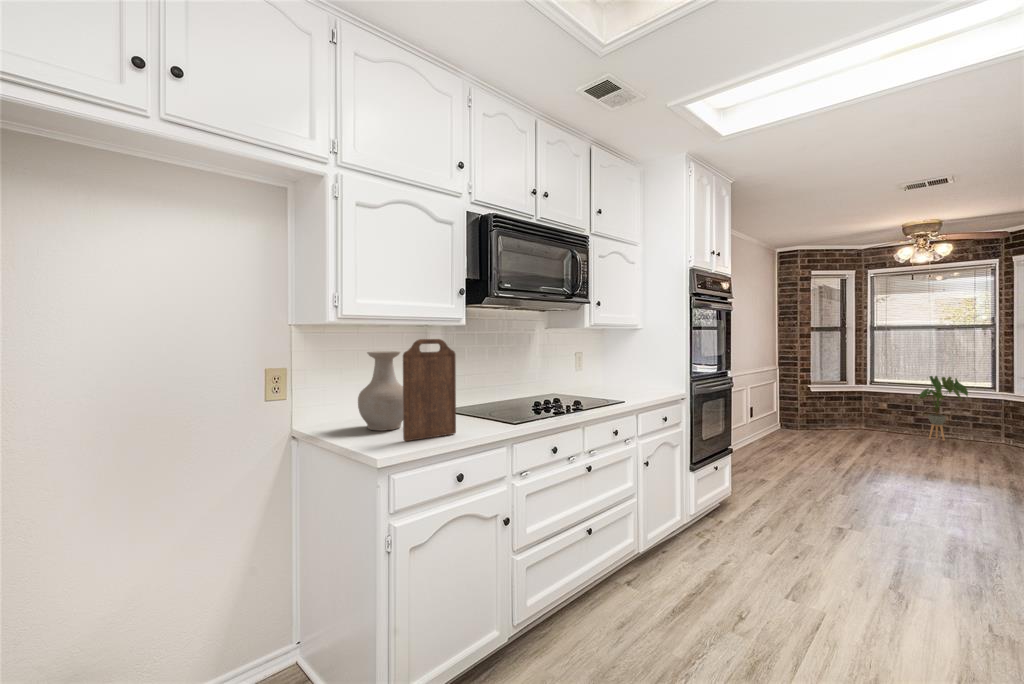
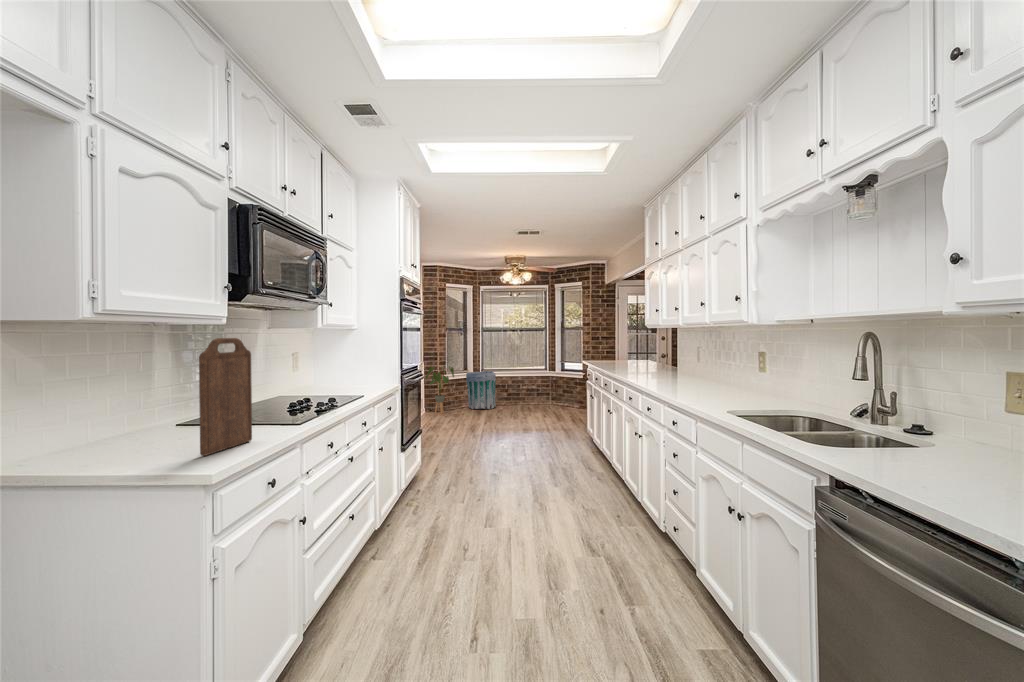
vase: present [358,351,403,431] -> none [92,354,173,454]
house plant: present [919,376,968,441] -> present [426,366,454,414]
trash can: none [842,385,891,437] -> present [466,371,496,409]

